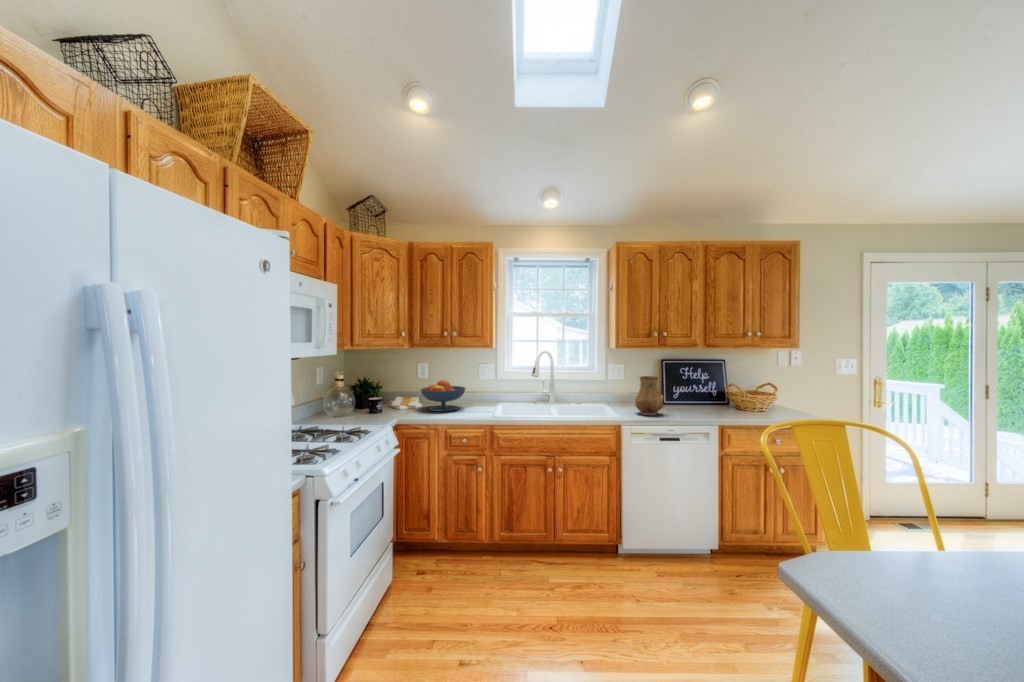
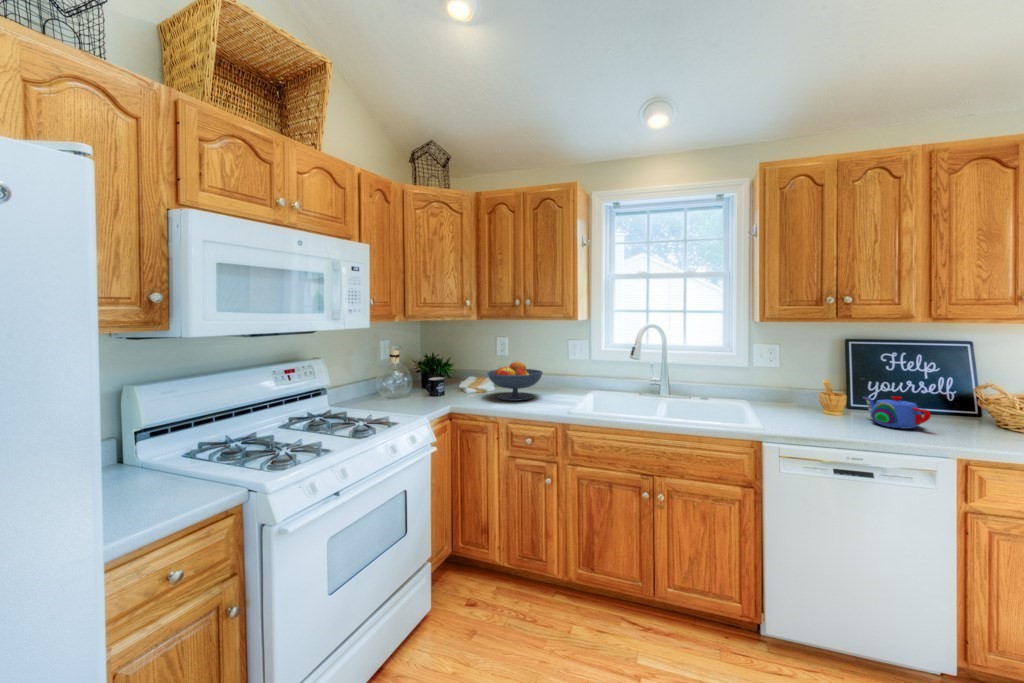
ceramic pitcher: present [635,376,663,415] -> none [790,365,842,428]
teapot: none [672,394,706,413] -> present [863,396,931,429]

